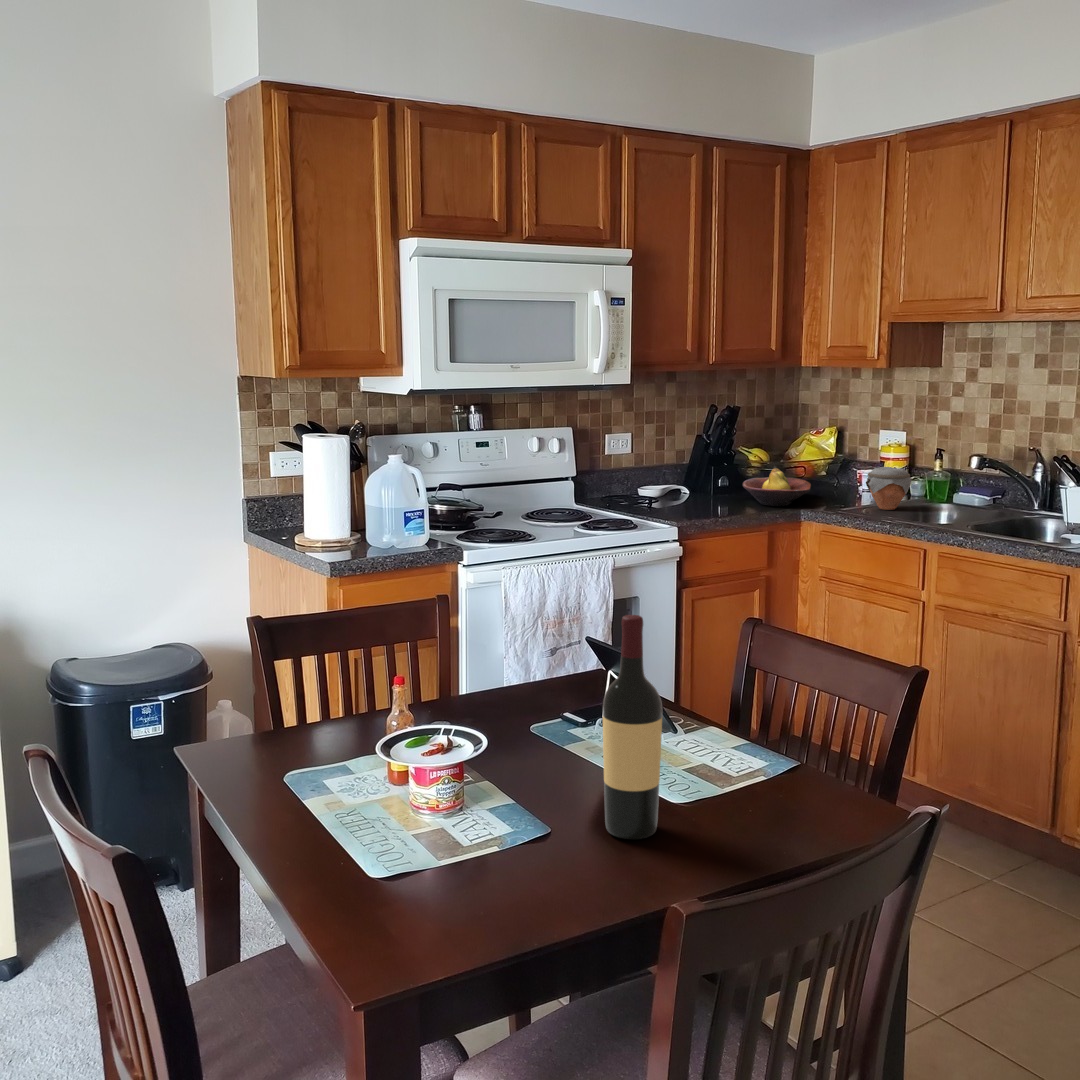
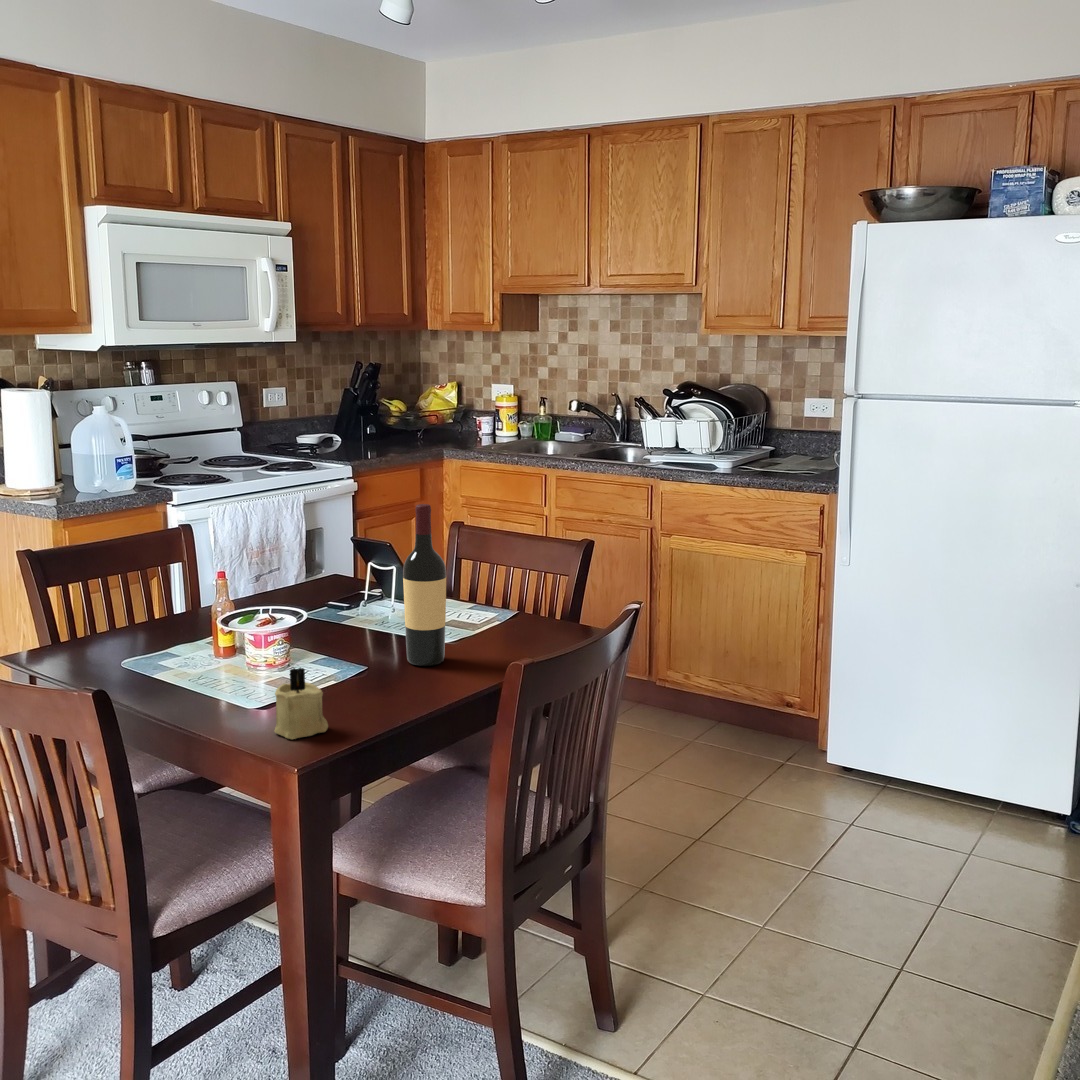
jar: present [866,467,912,510] -> none [490,412,525,447]
fruit bowl: present [742,468,811,506] -> none [387,416,445,447]
candle: none [362,843,434,946] -> present [275,668,328,739]

